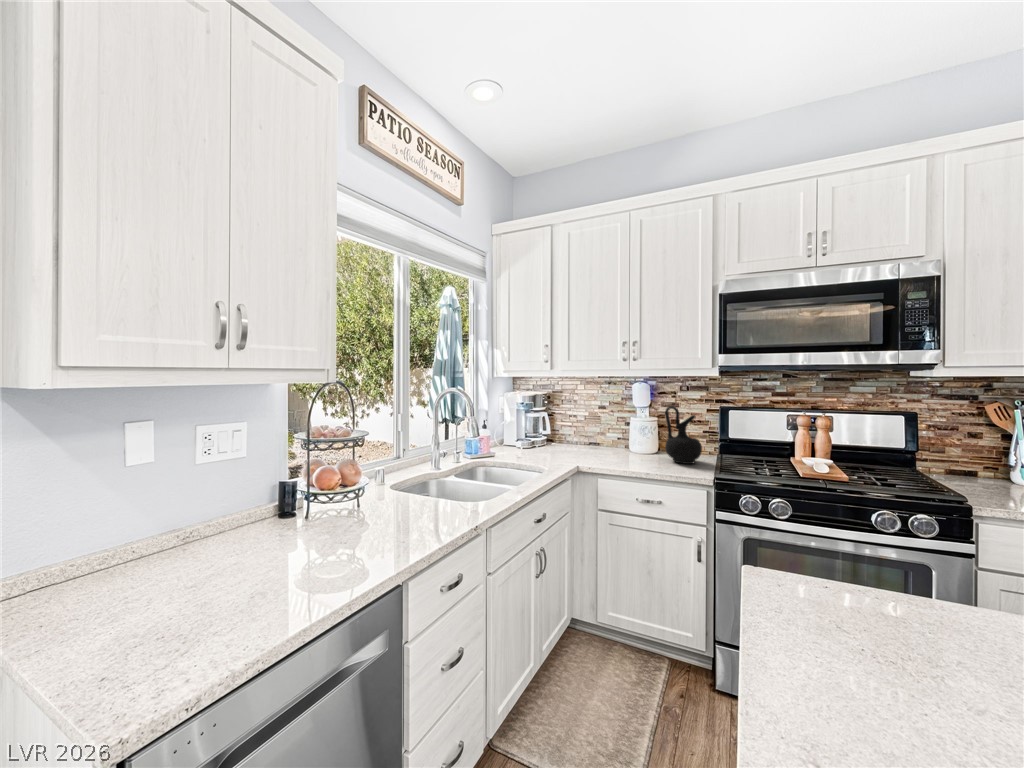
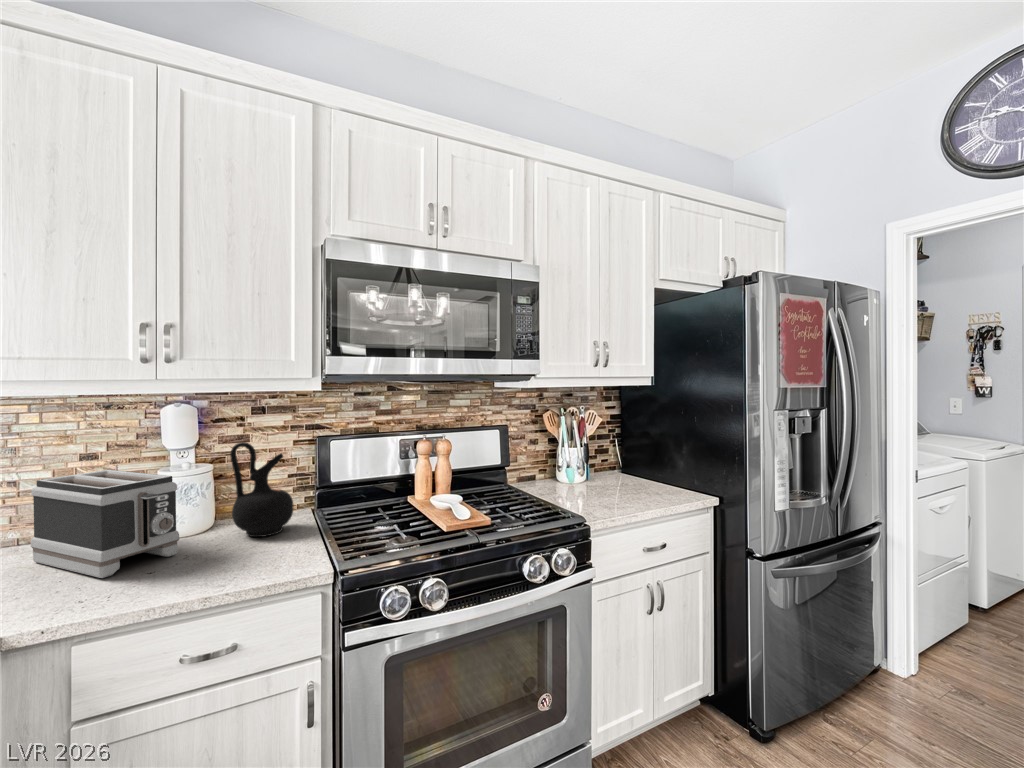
toaster: none [581,414,638,463] -> present [31,470,180,578]

